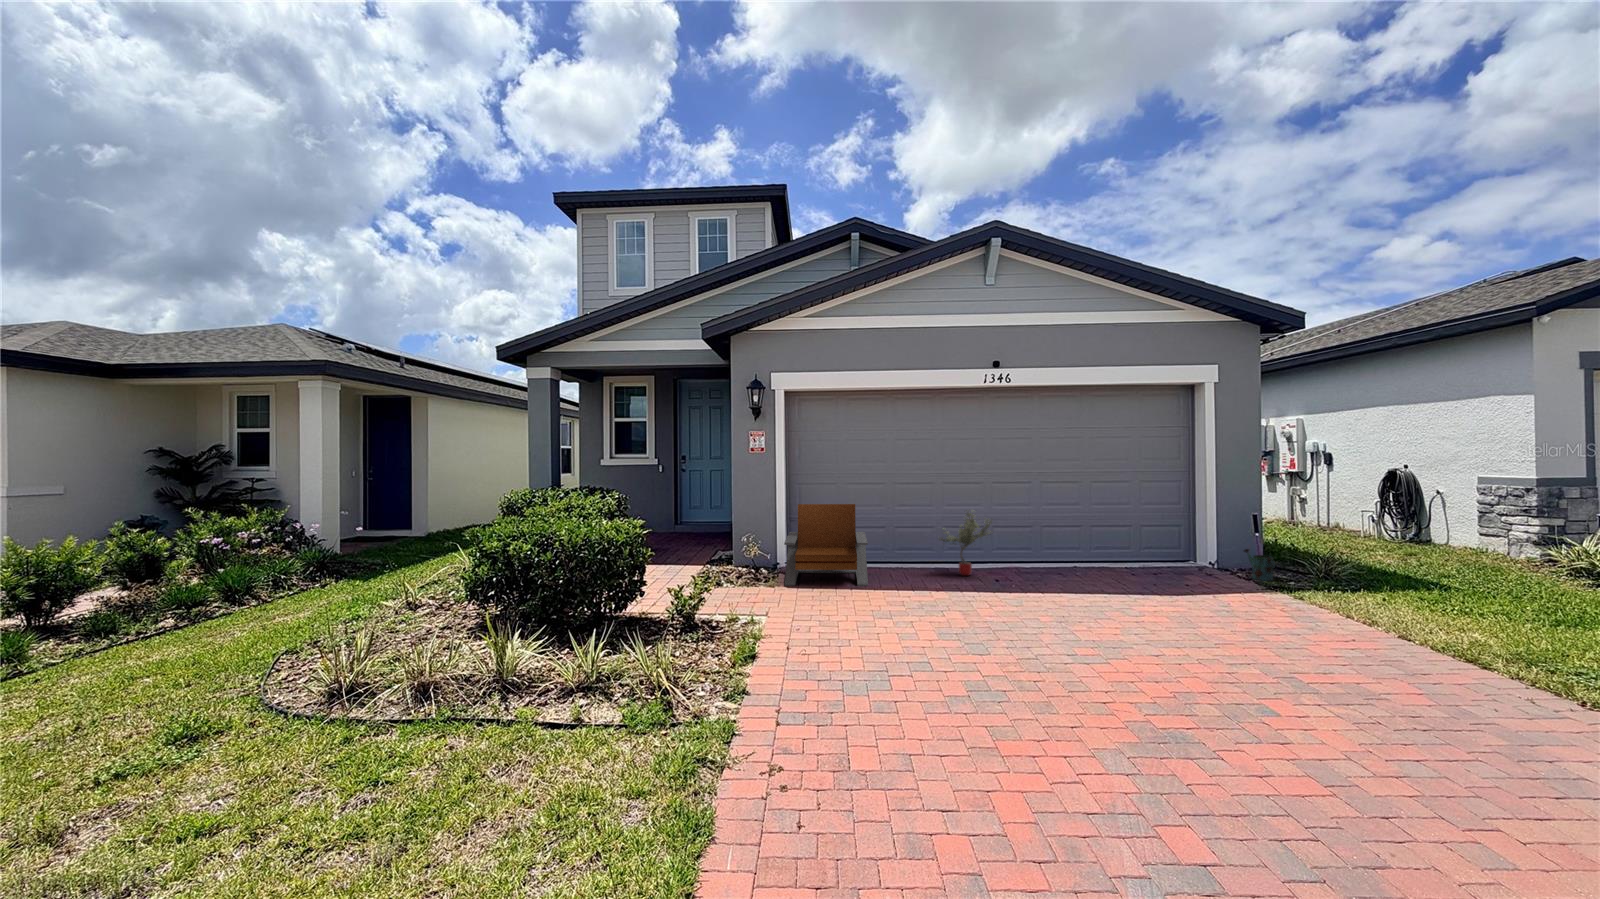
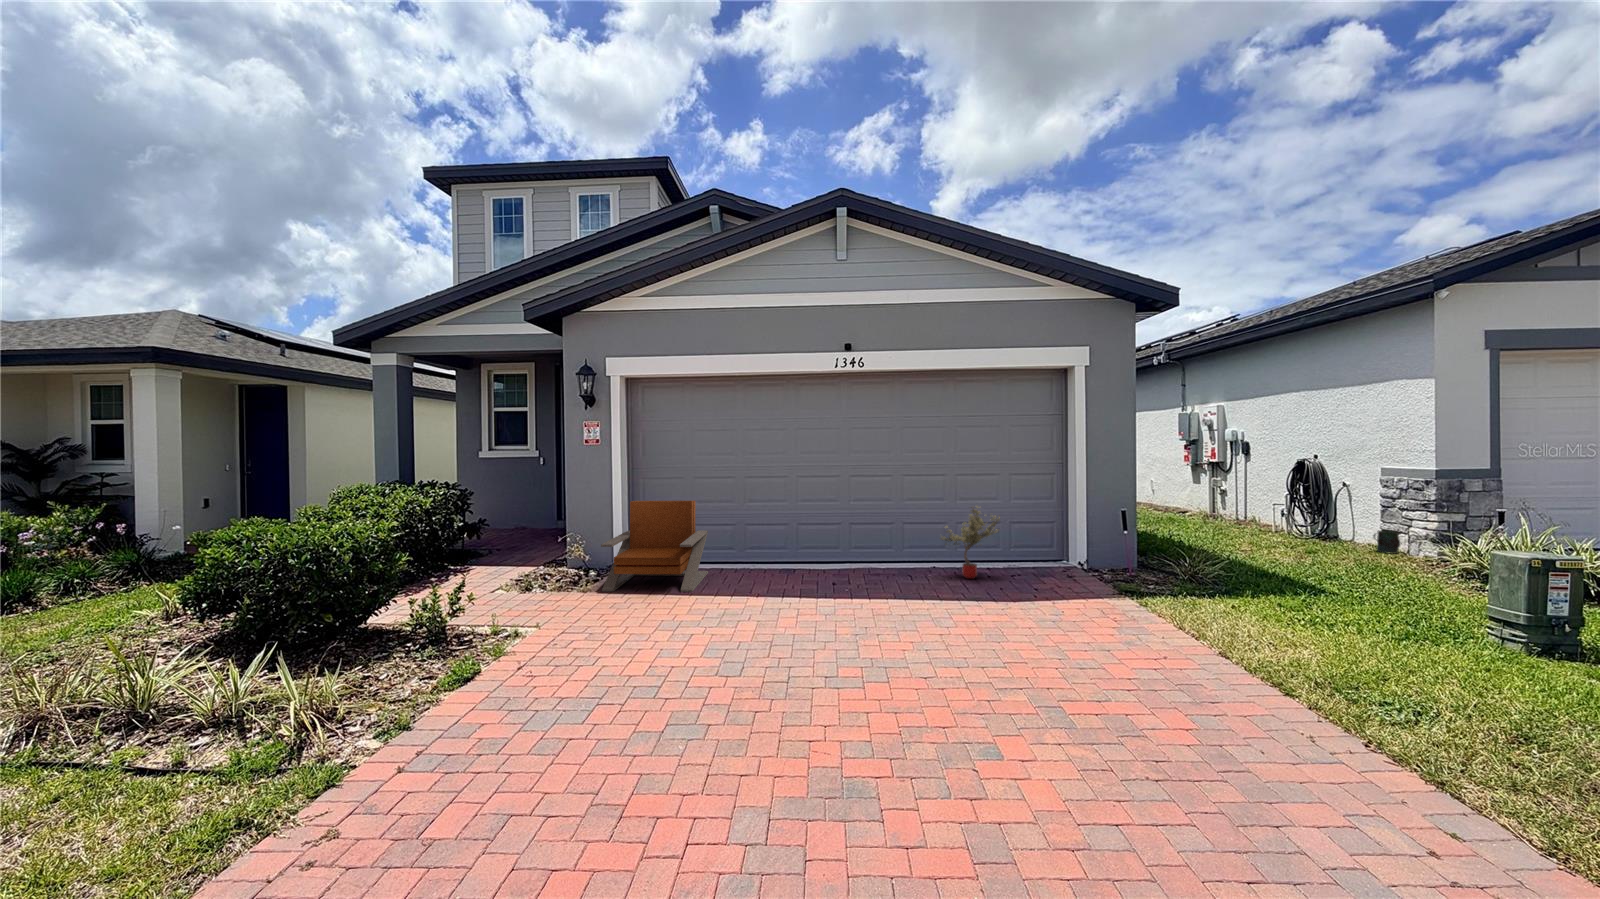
potted tree: present [939,511,992,576] -> present [941,506,1000,579]
watering can: present [1244,549,1276,581] -> present [1373,530,1402,554]

